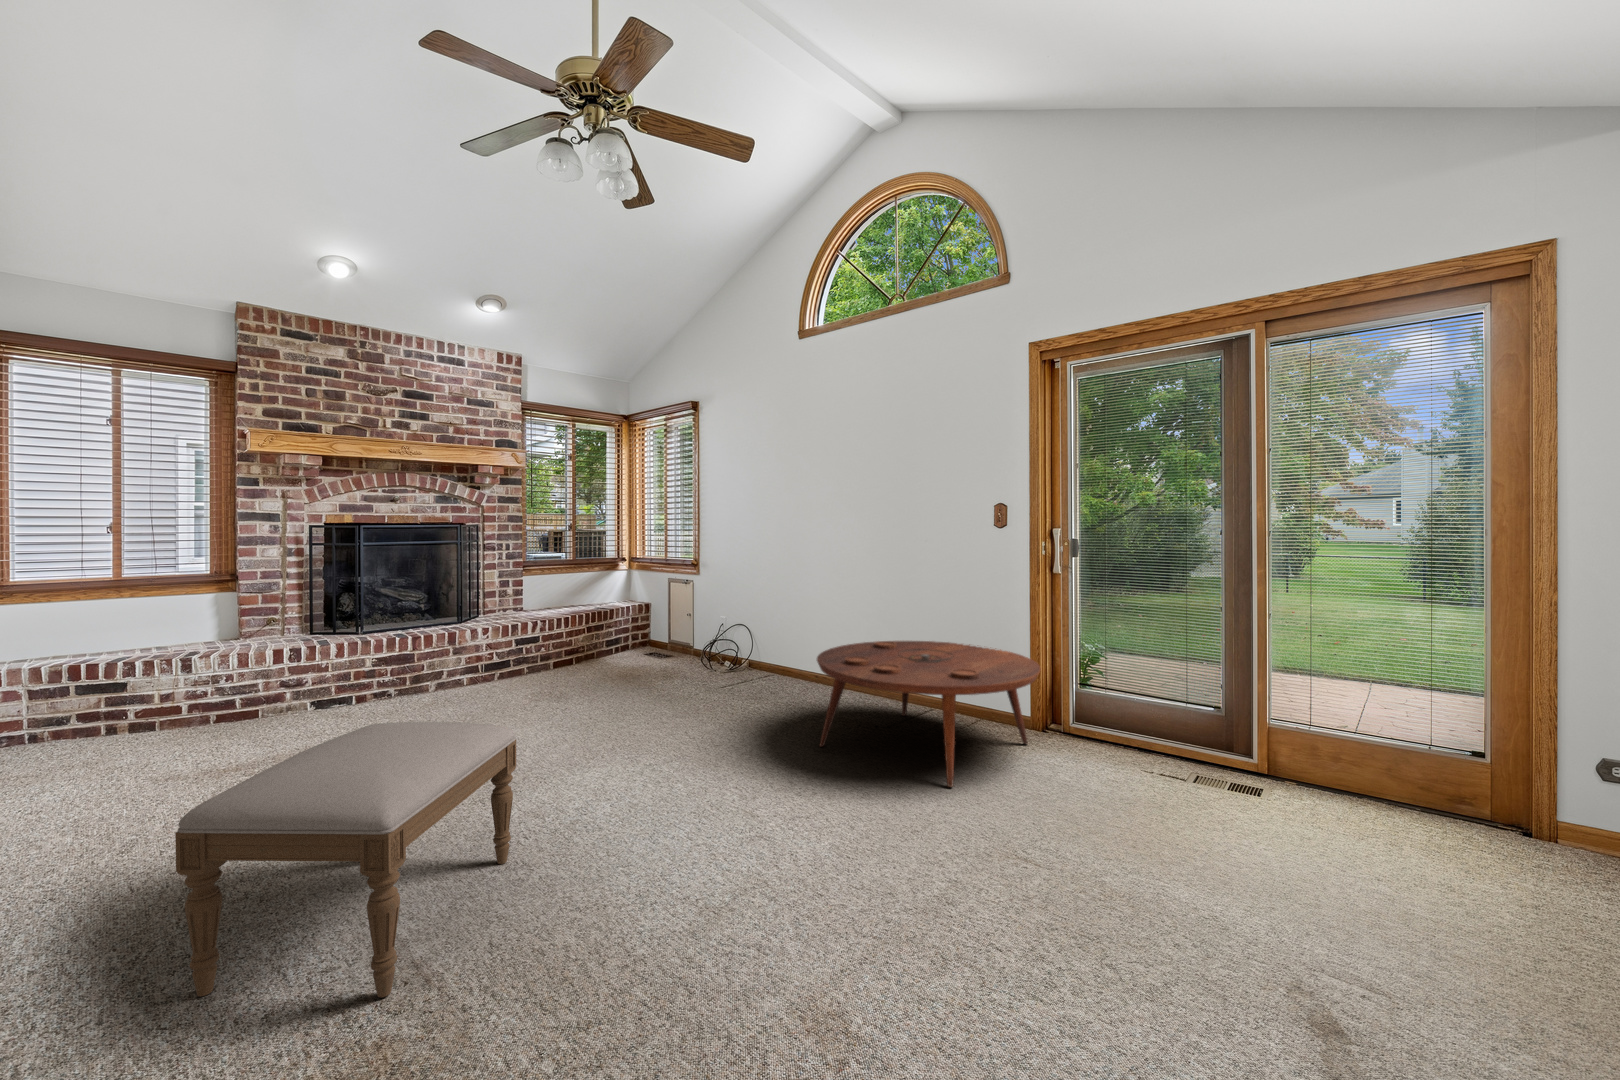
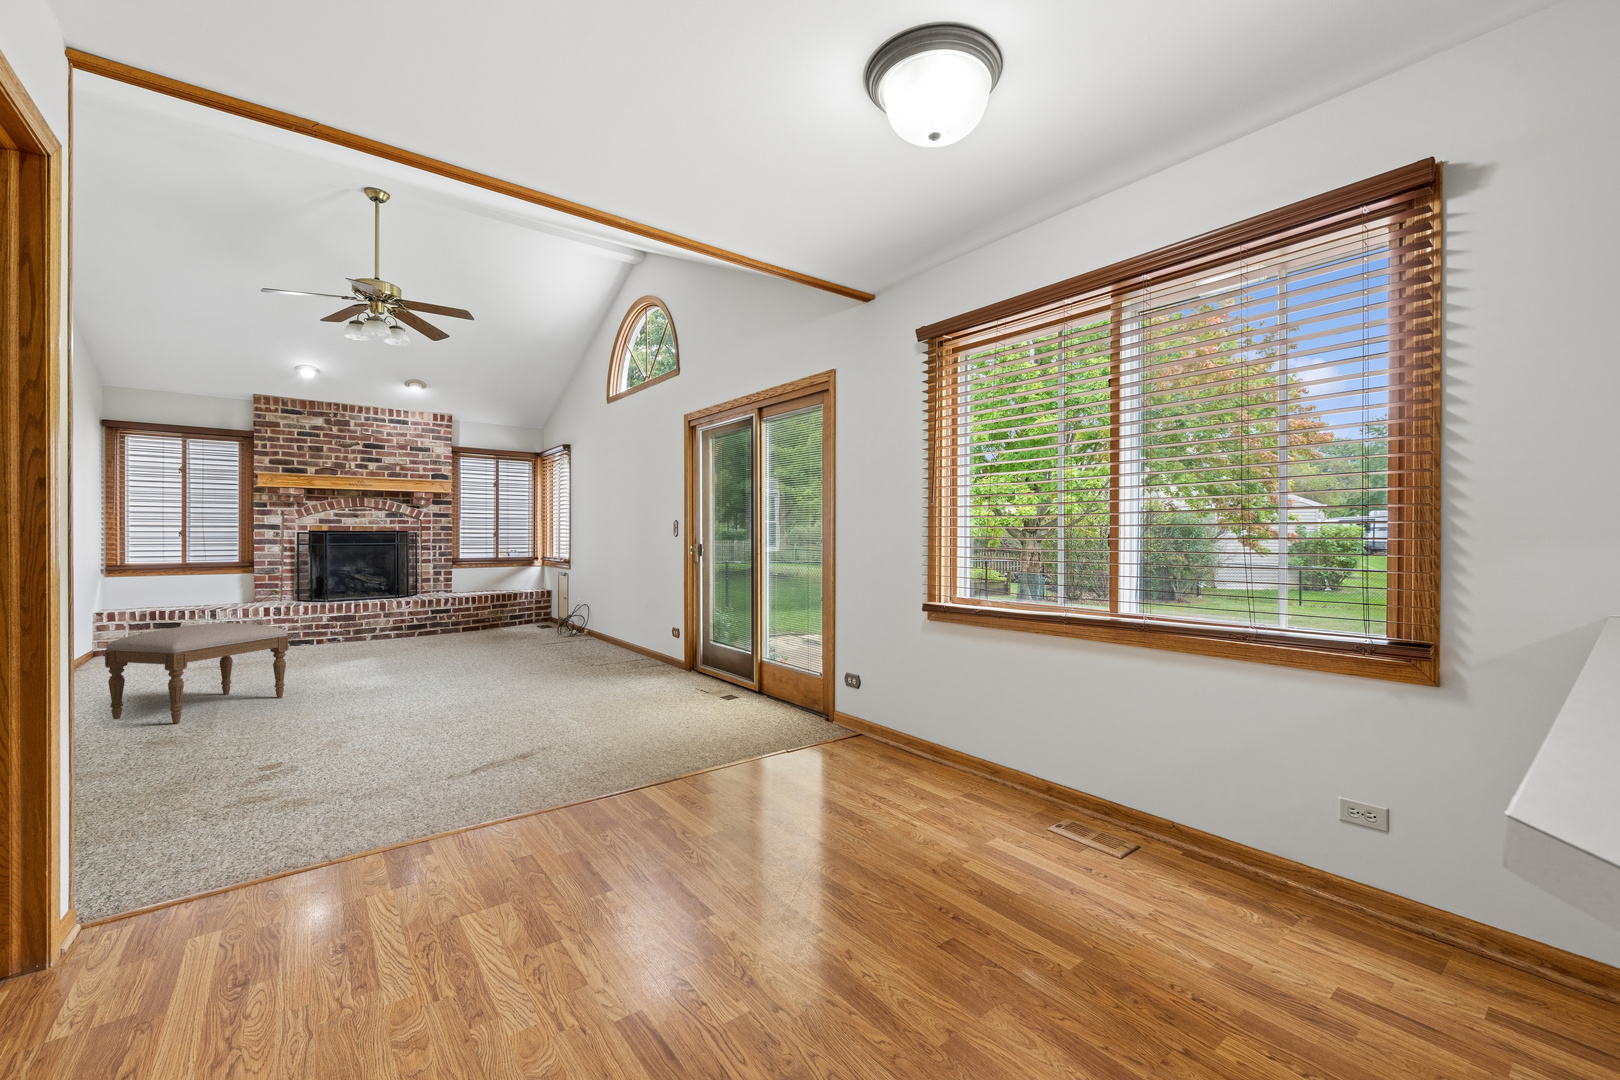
coffee table: present [817,641,1040,787] -> none [520,607,671,686]

